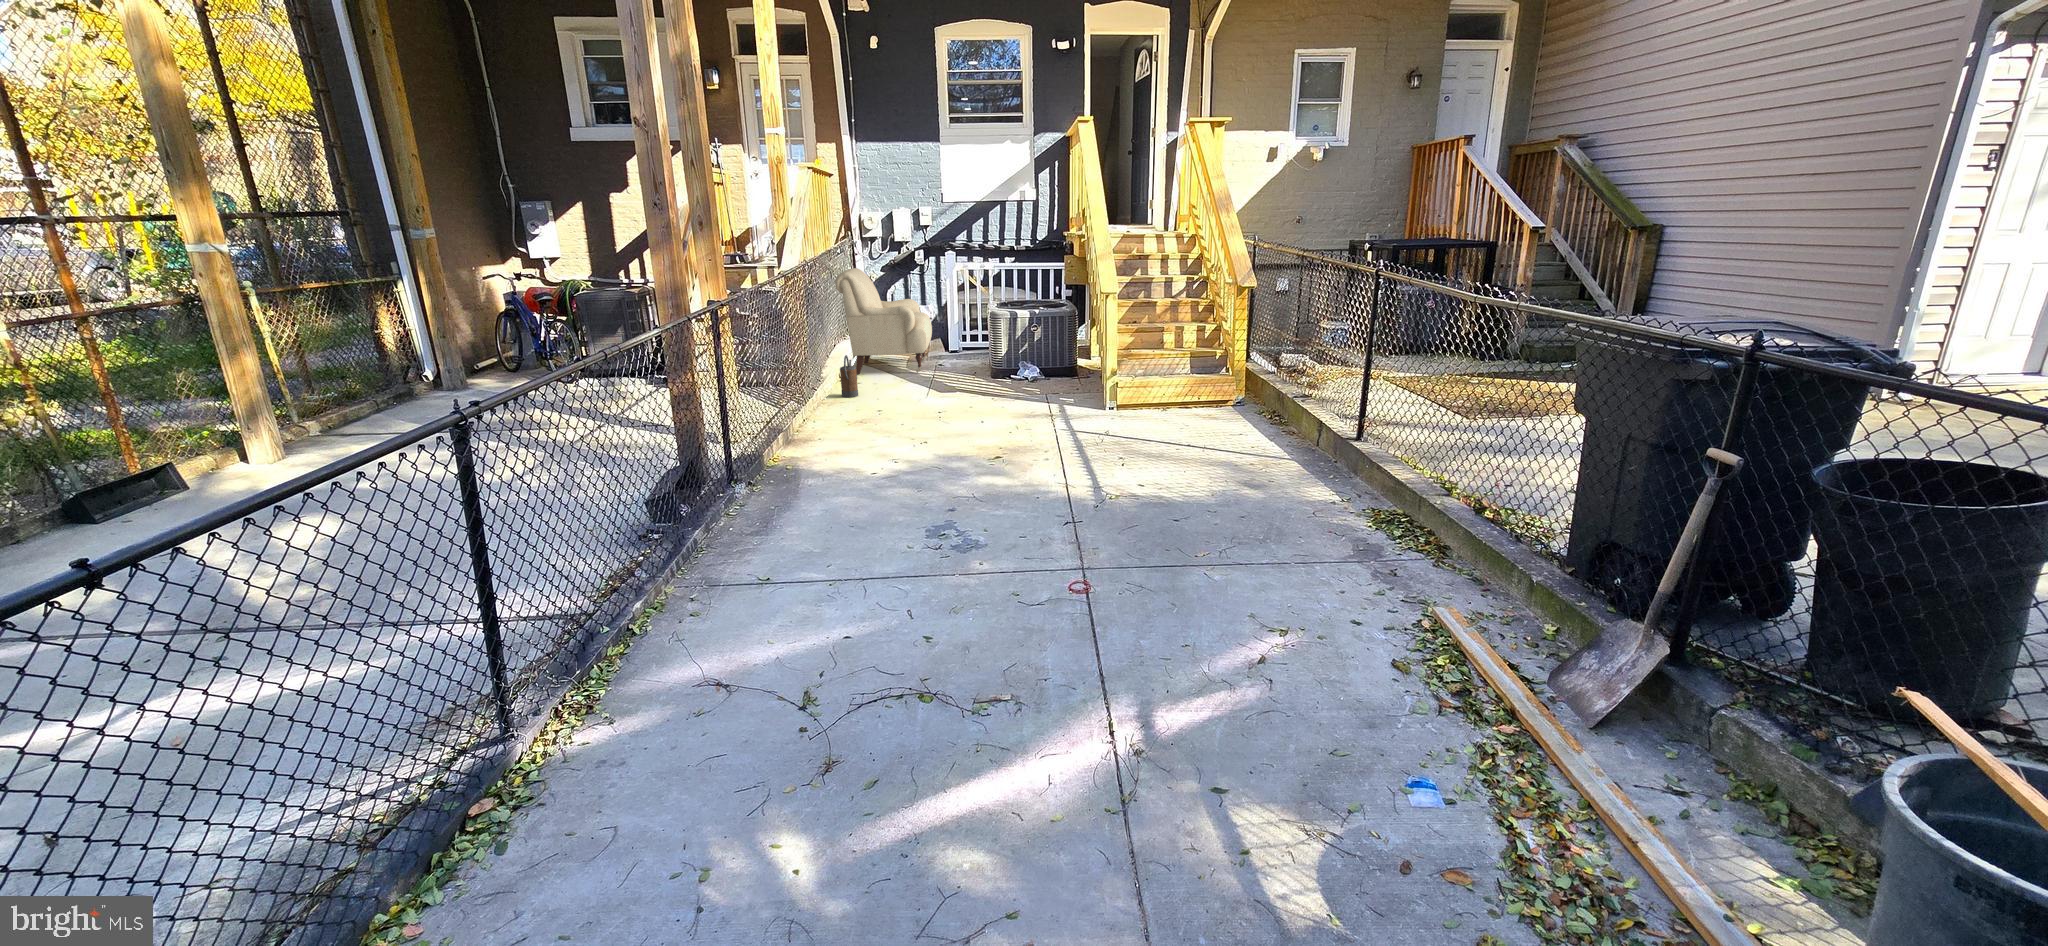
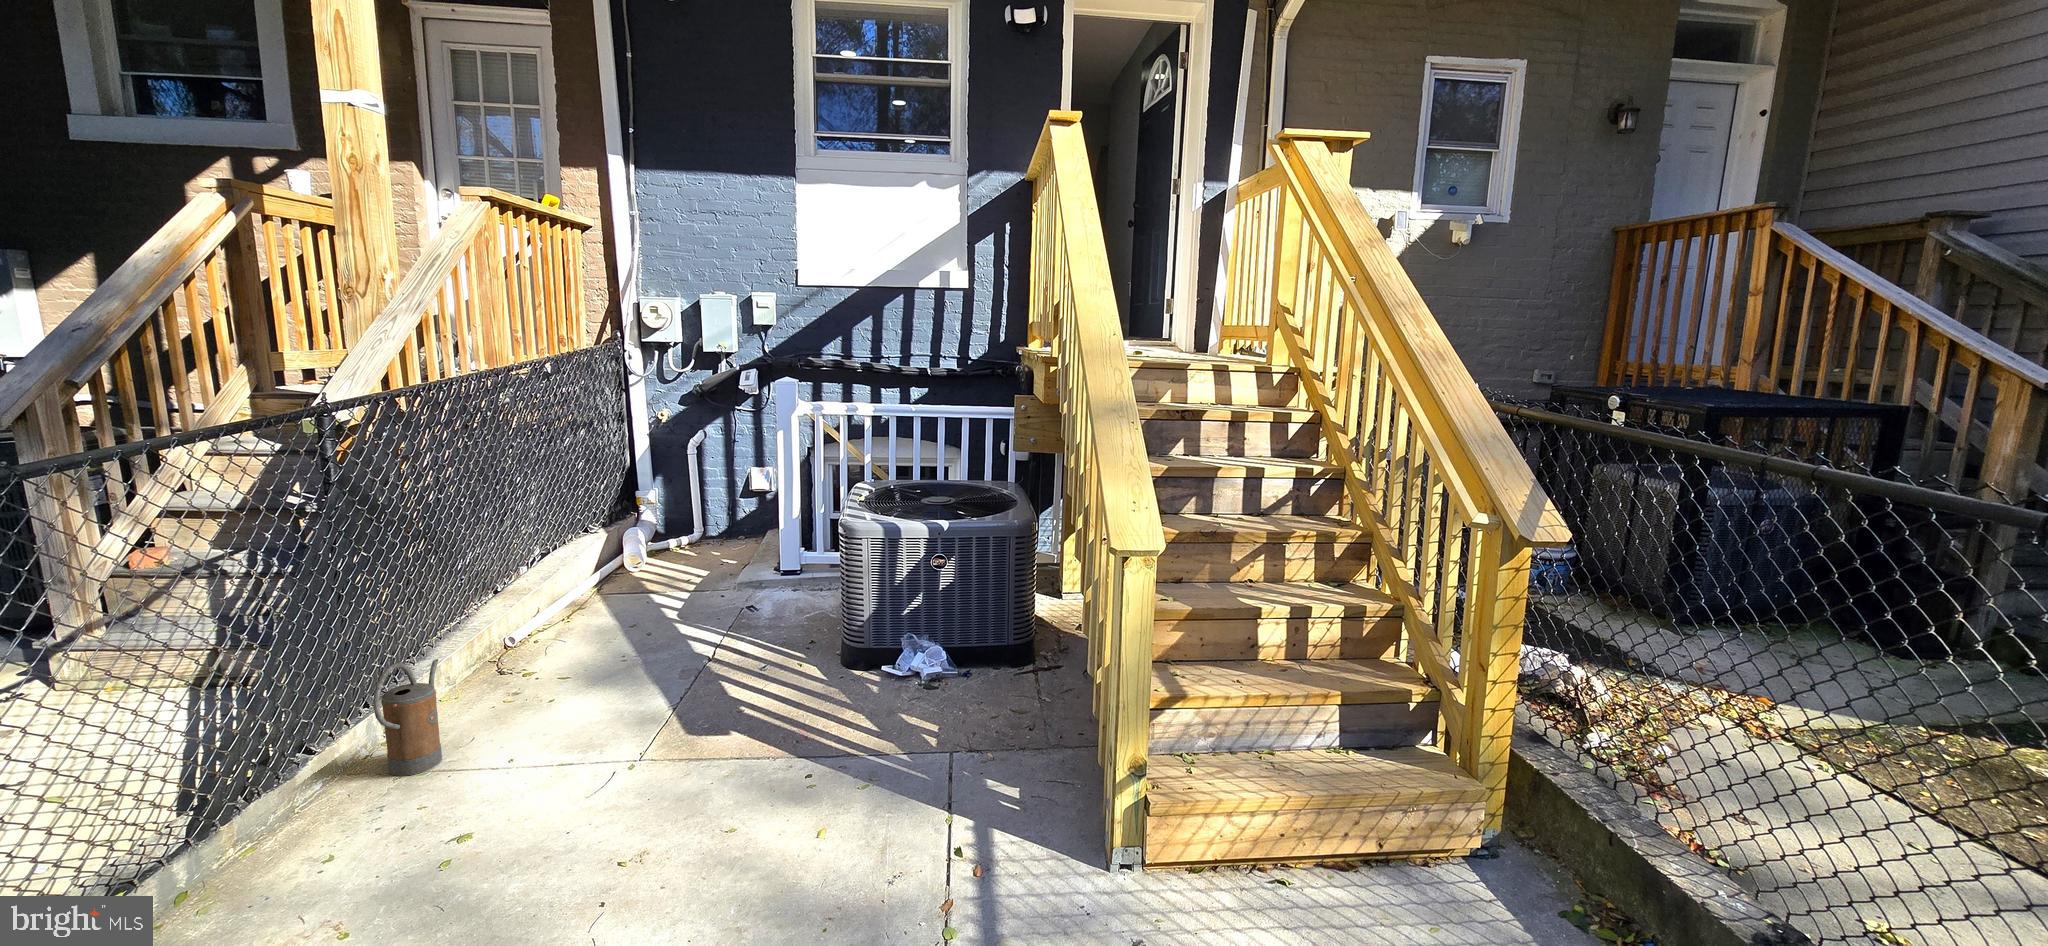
chair: present [835,268,932,374] -> none [476,406,734,649]

